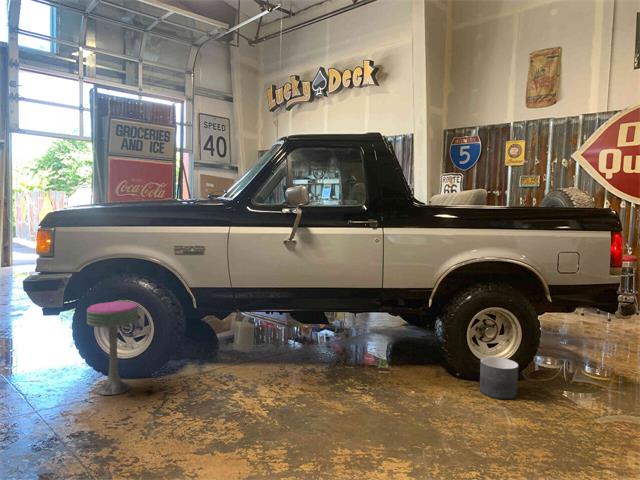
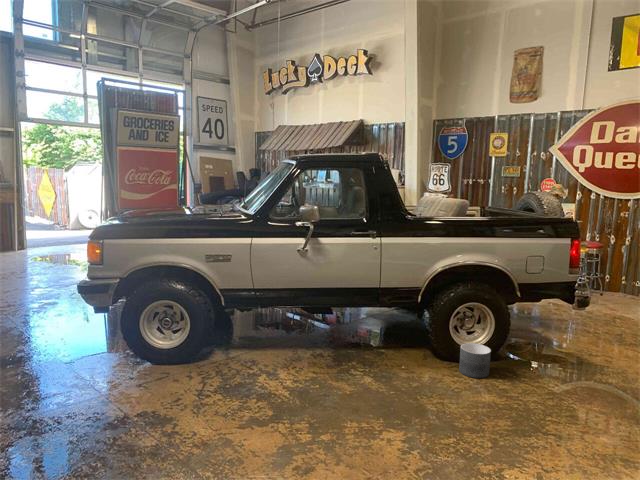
bar stool: present [87,302,138,395] -> none [136,303,178,380]

